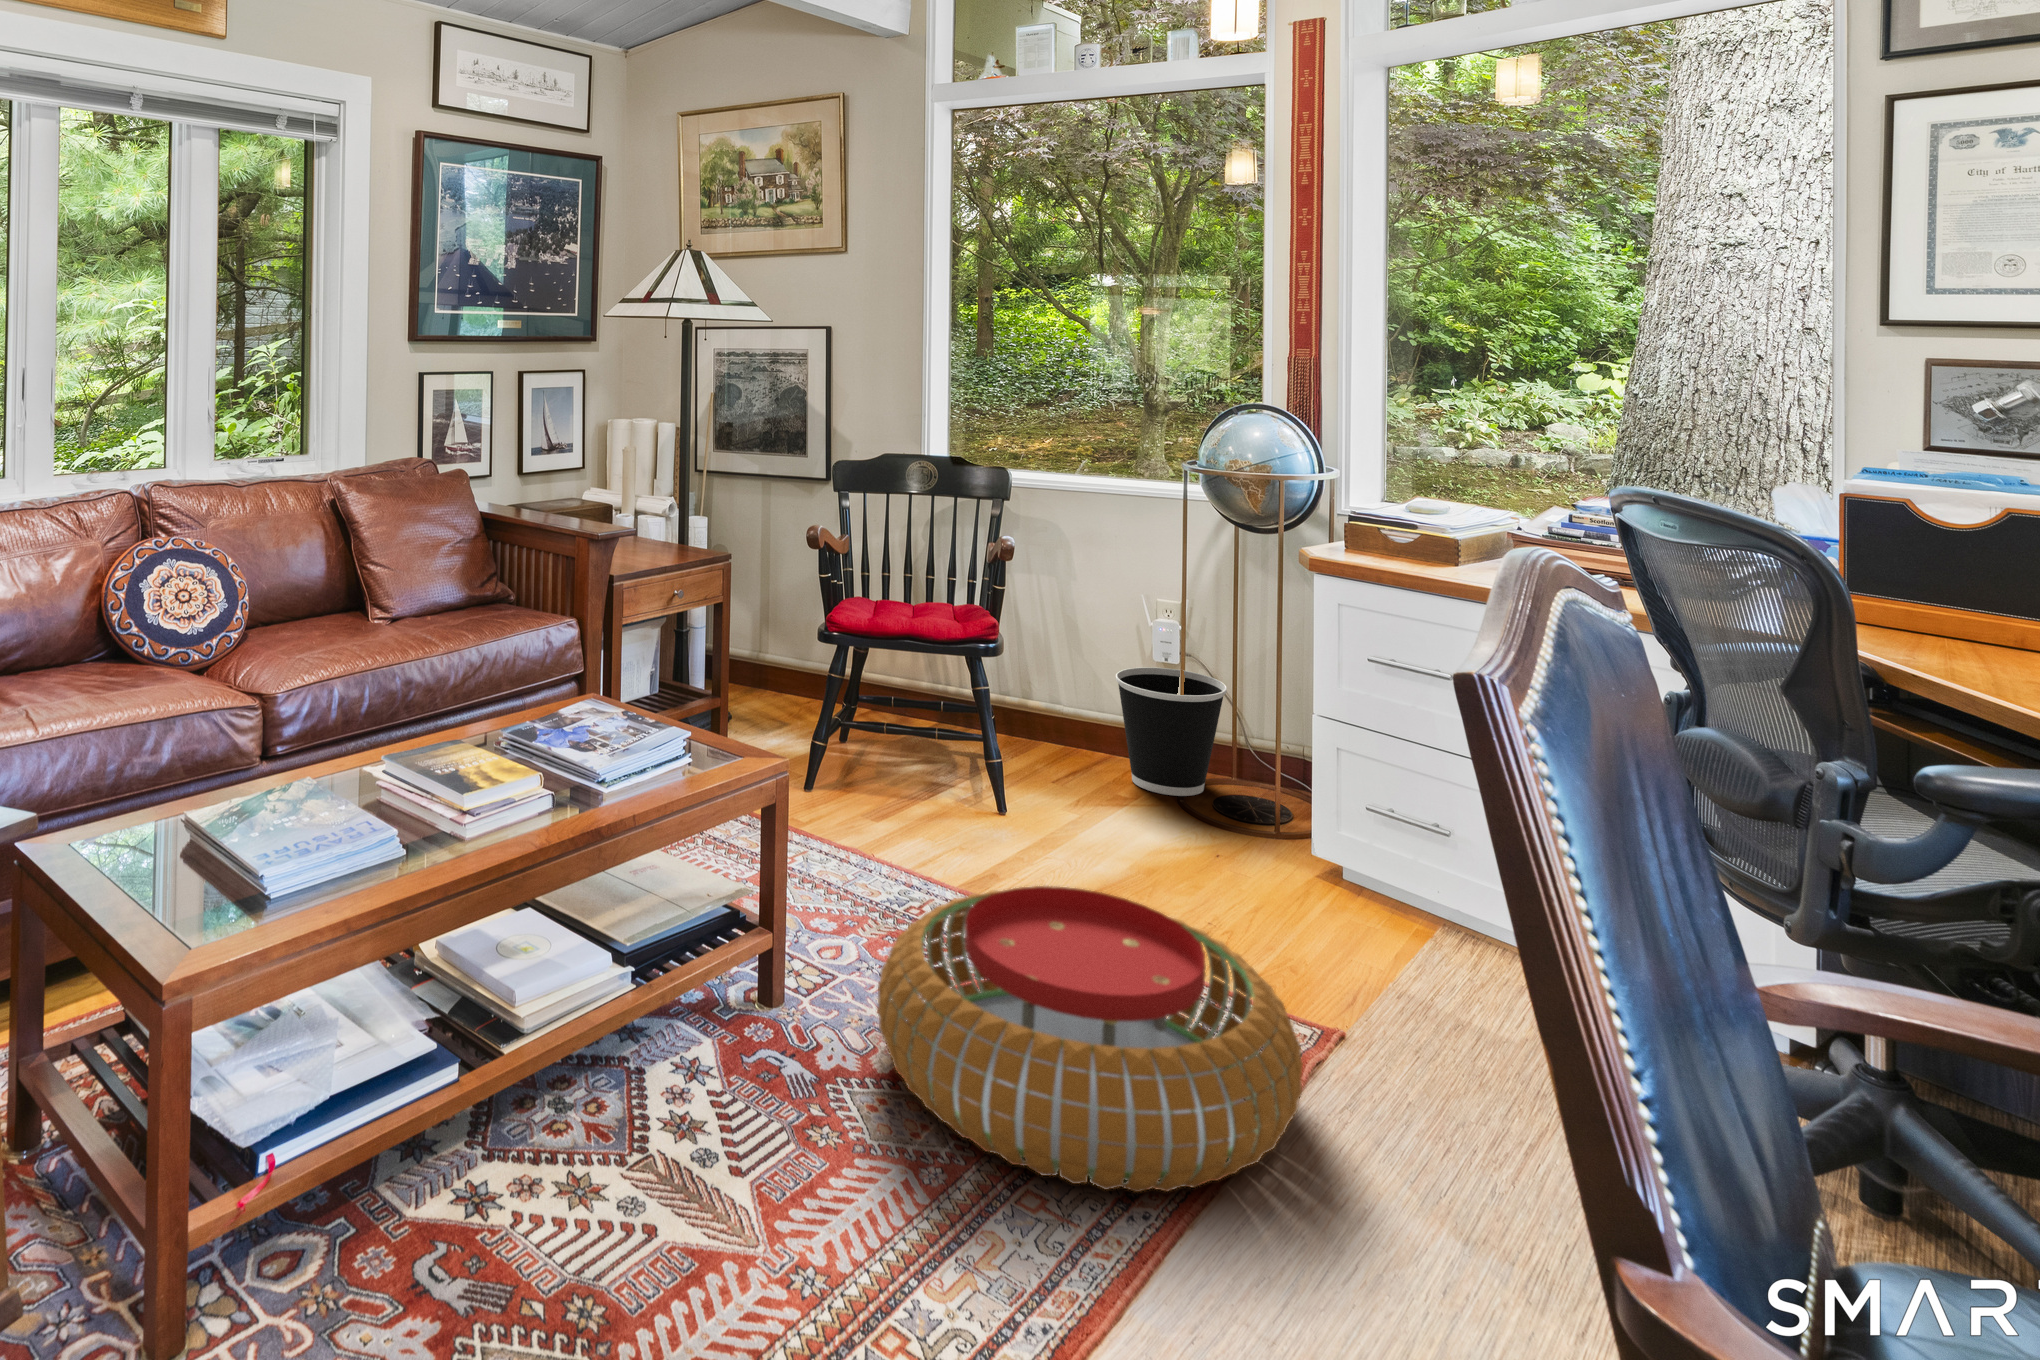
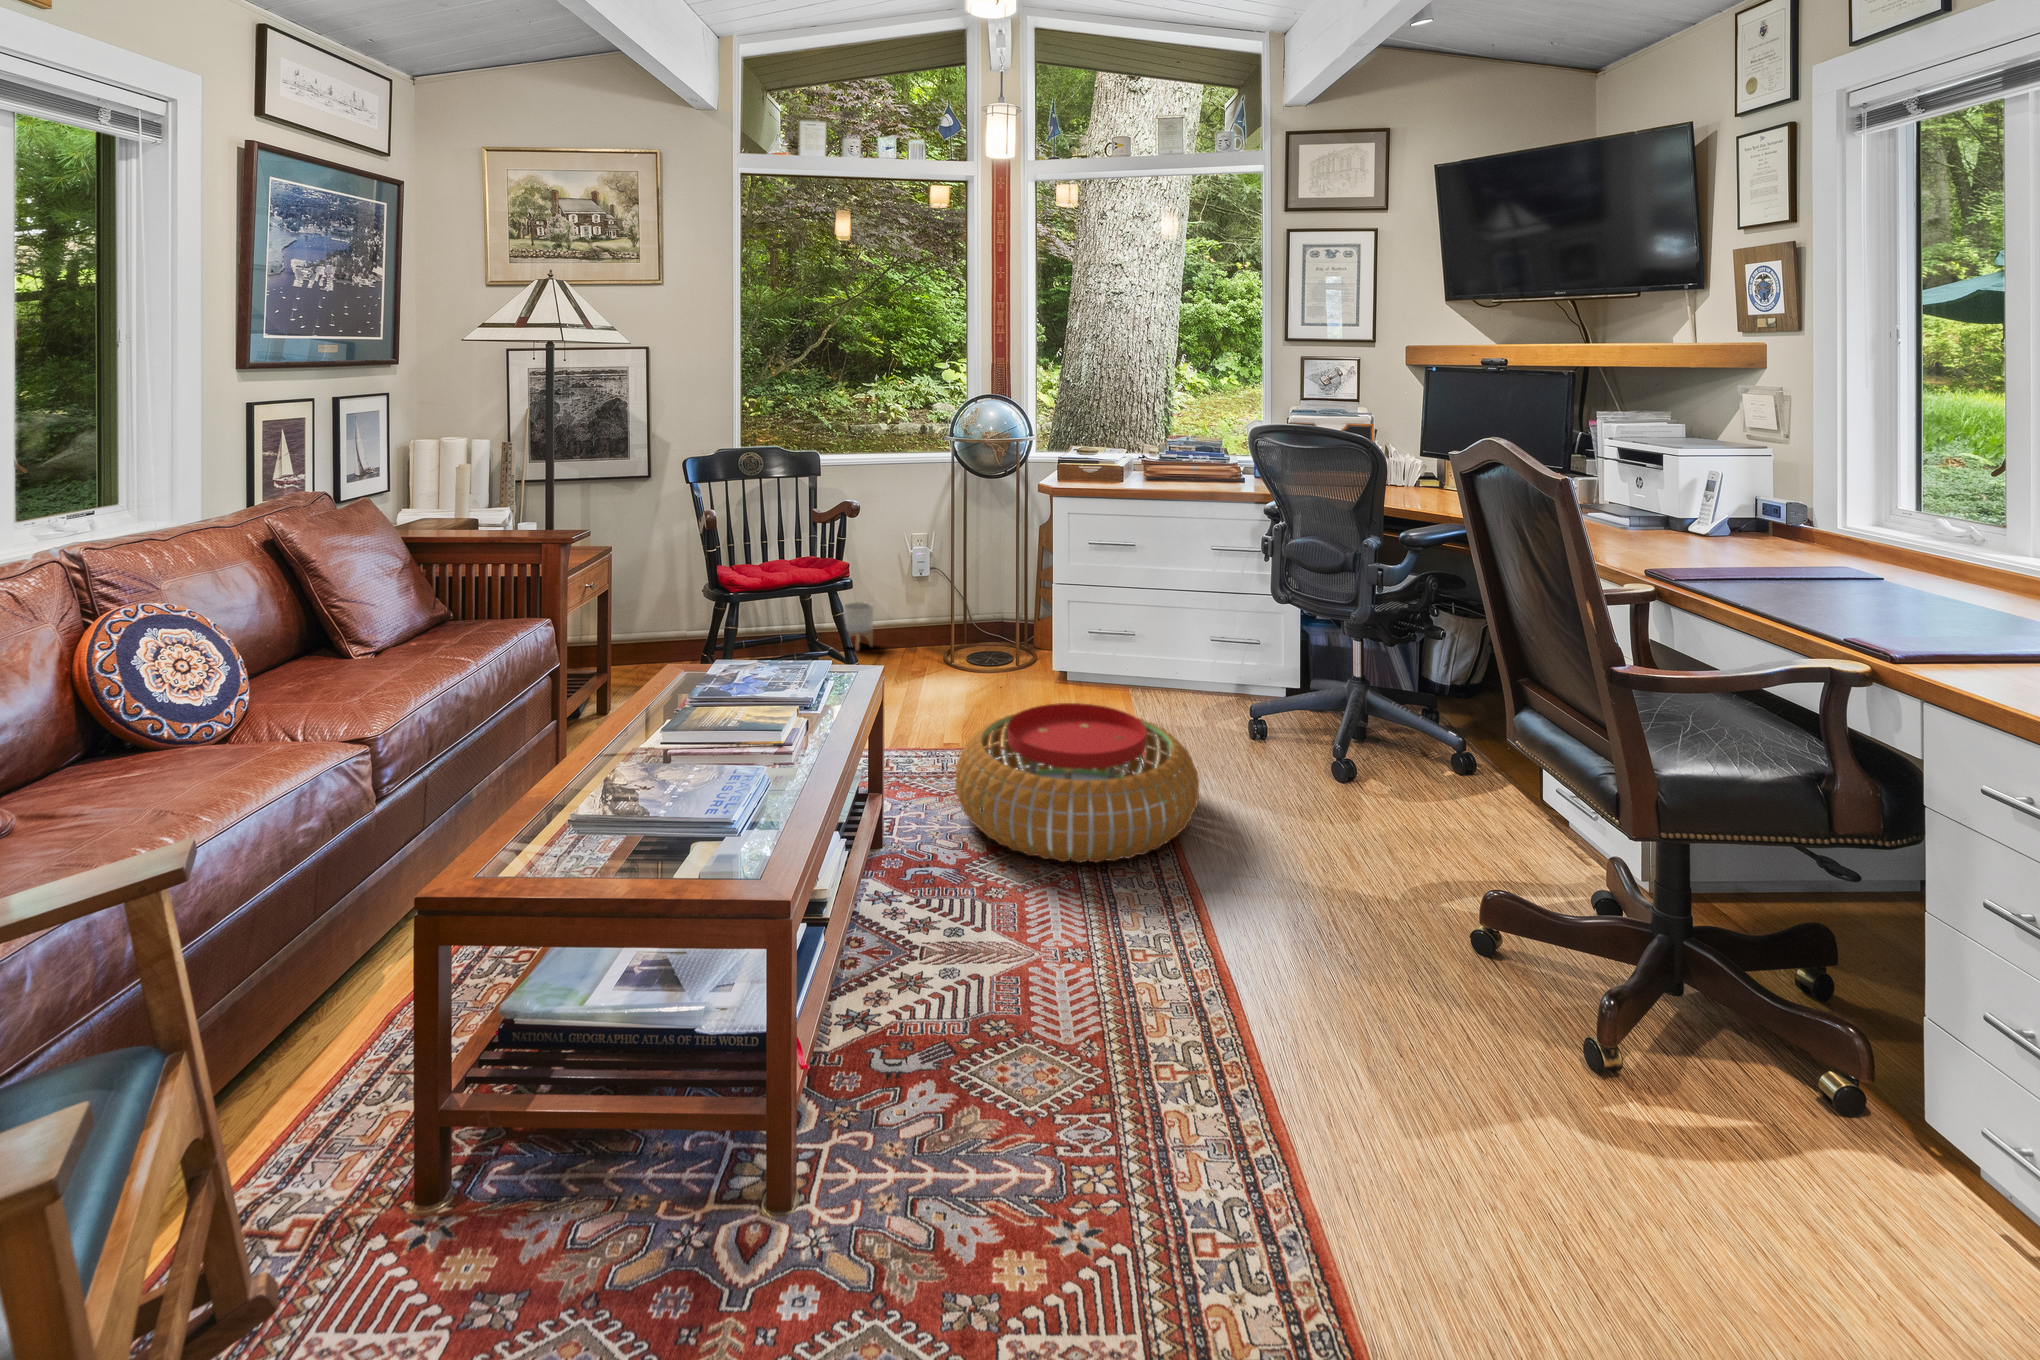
wastebasket: present [1116,667,1227,796] -> none [899,573,969,657]
planter: none [1048,690,1092,758] -> present [843,602,873,650]

